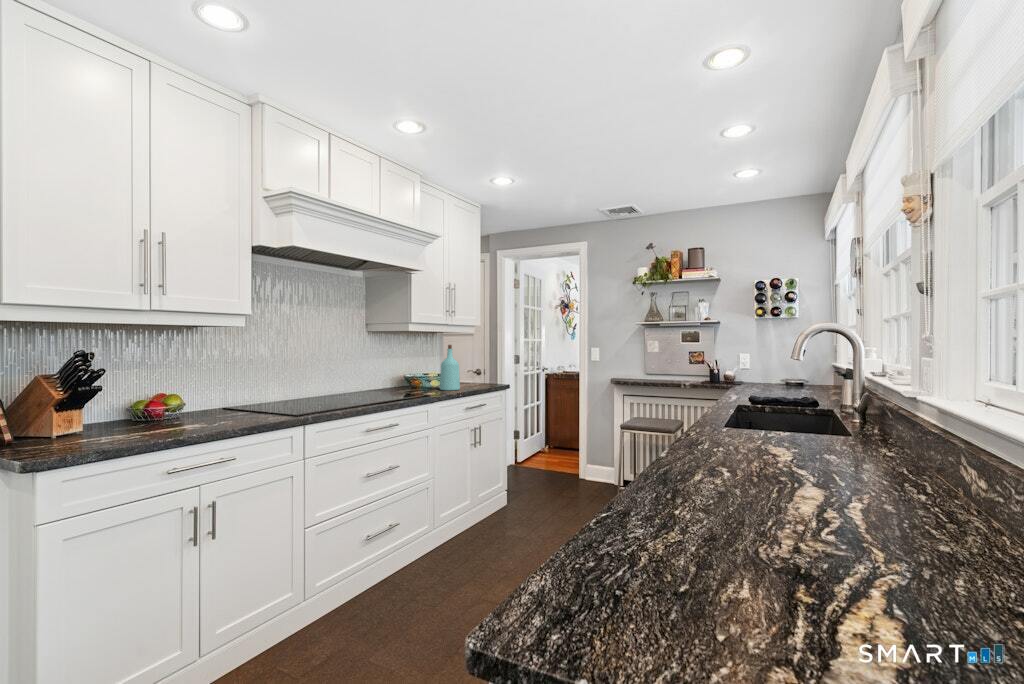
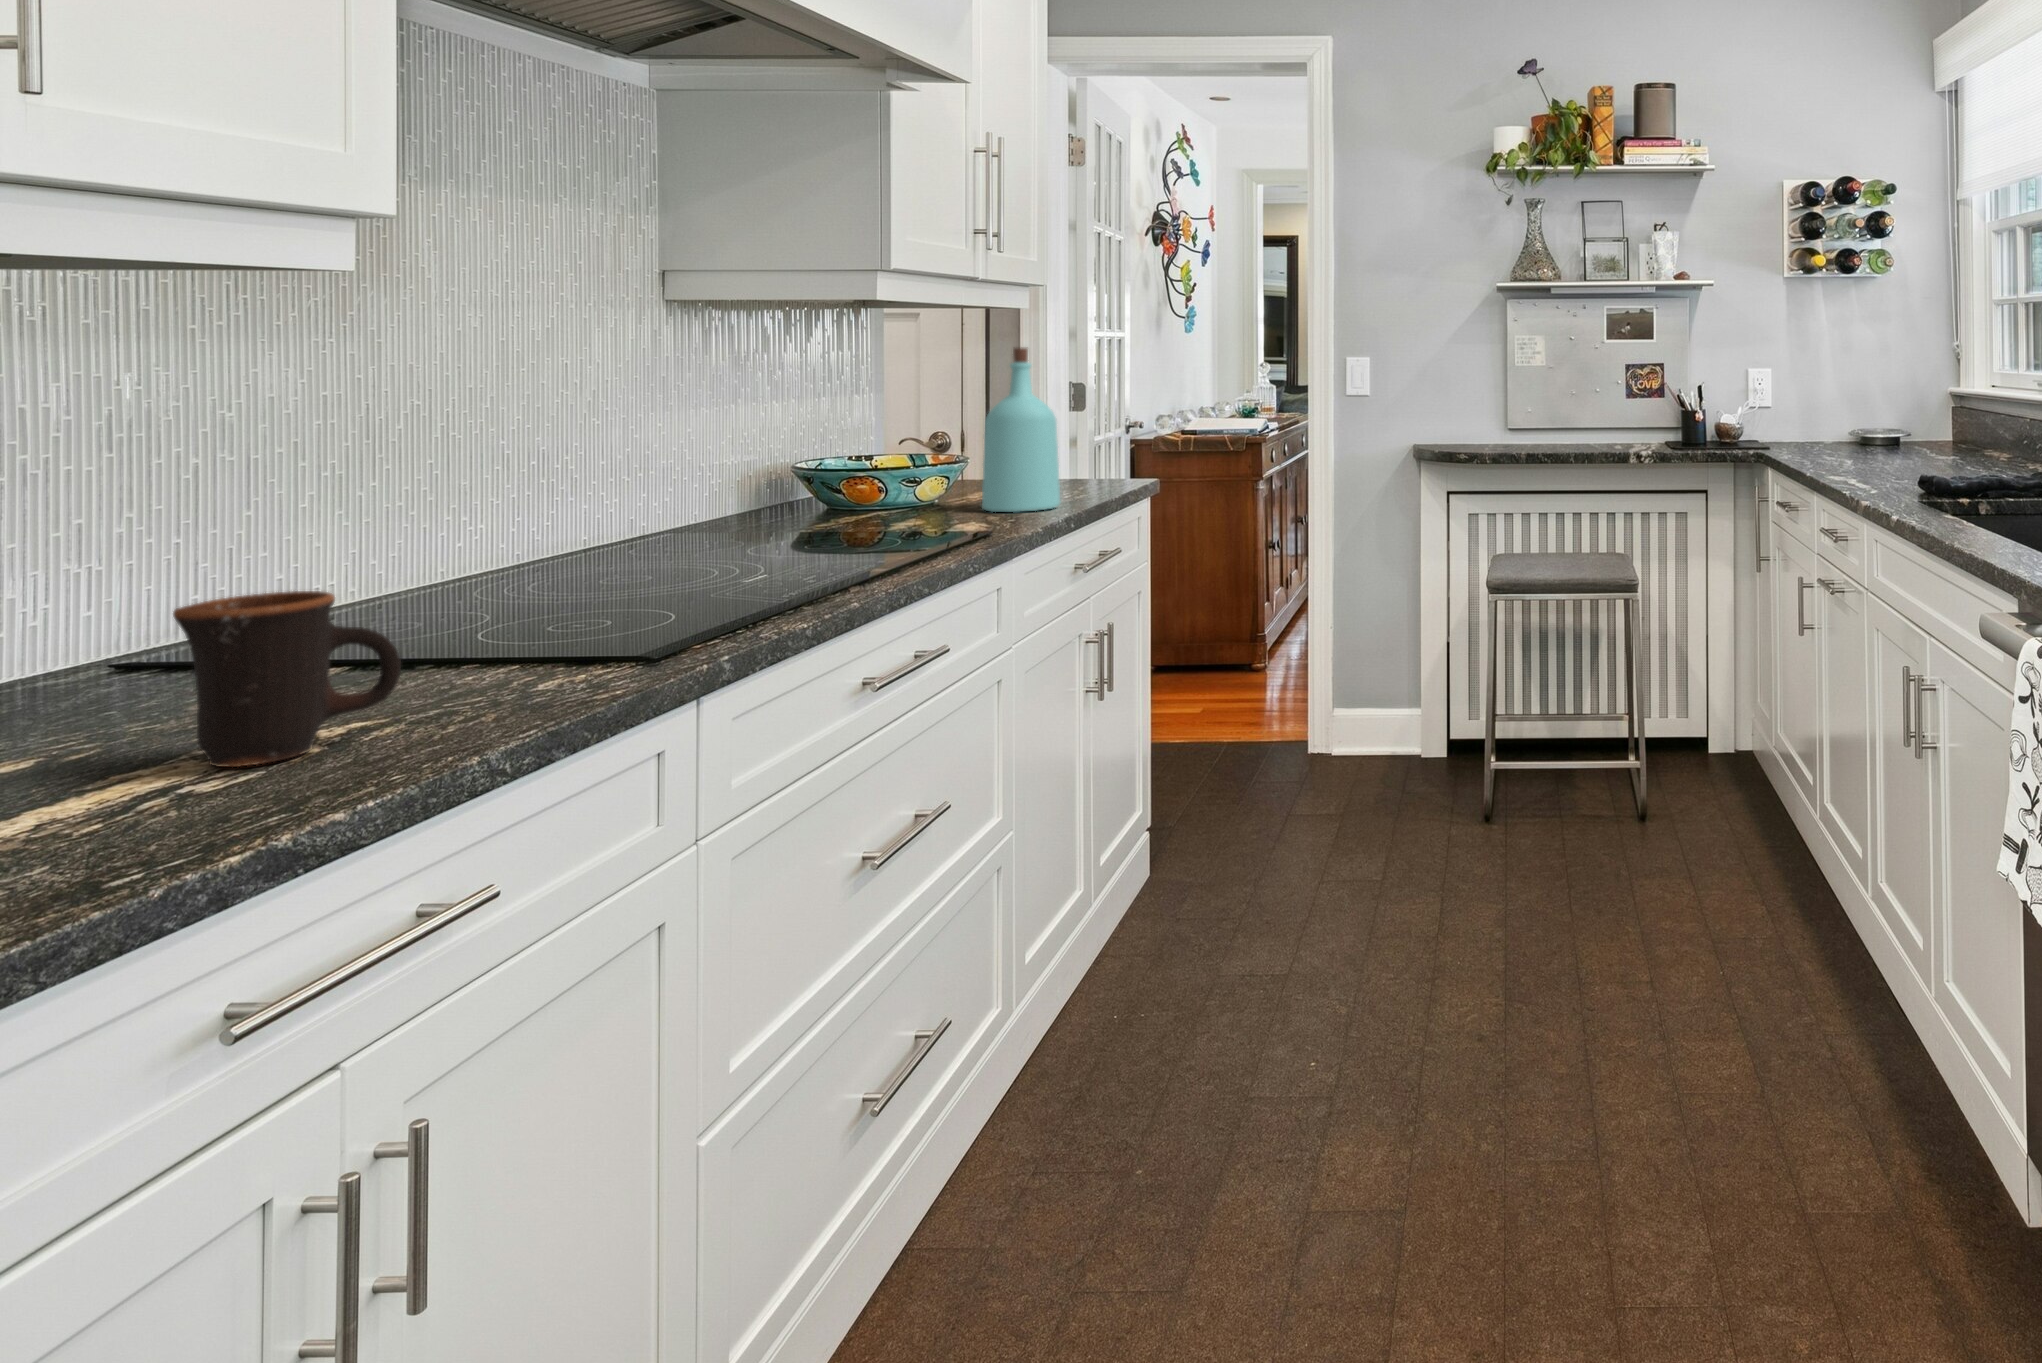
mug: none [188,392,228,425] -> present [173,591,401,767]

